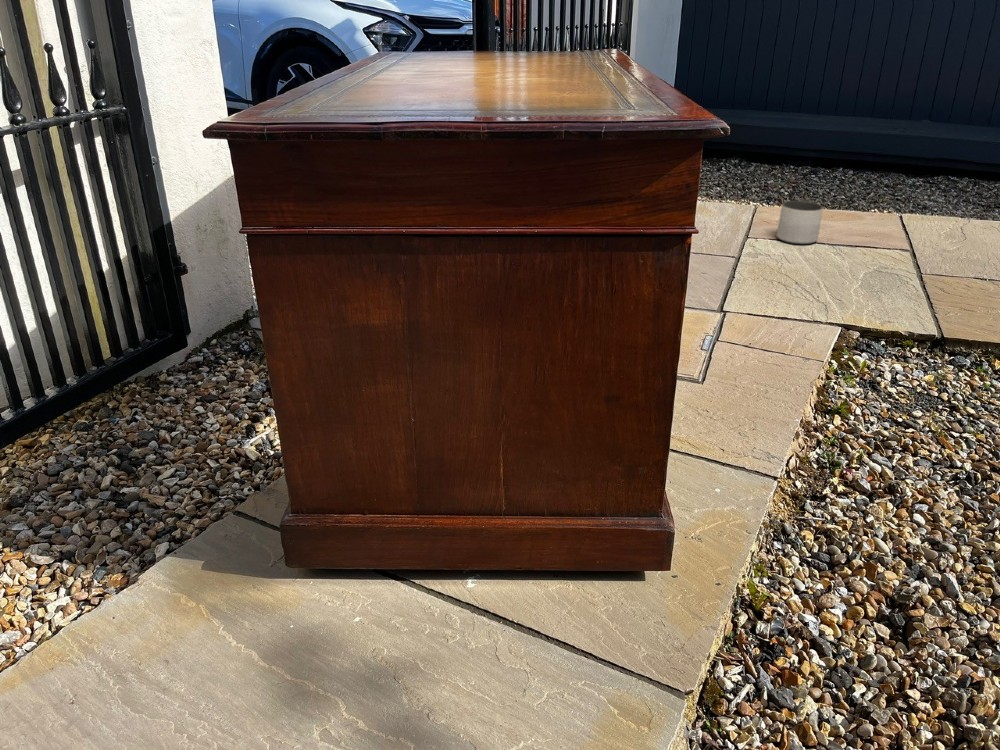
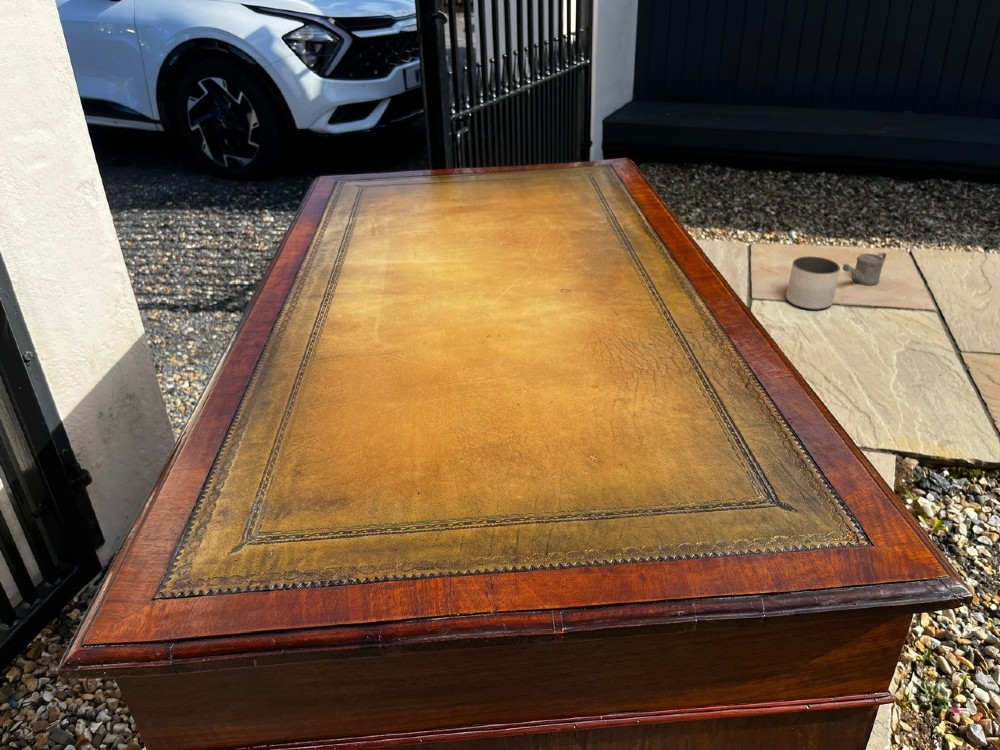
watering can: none [829,206,872,233] -> present [843,252,886,285]

